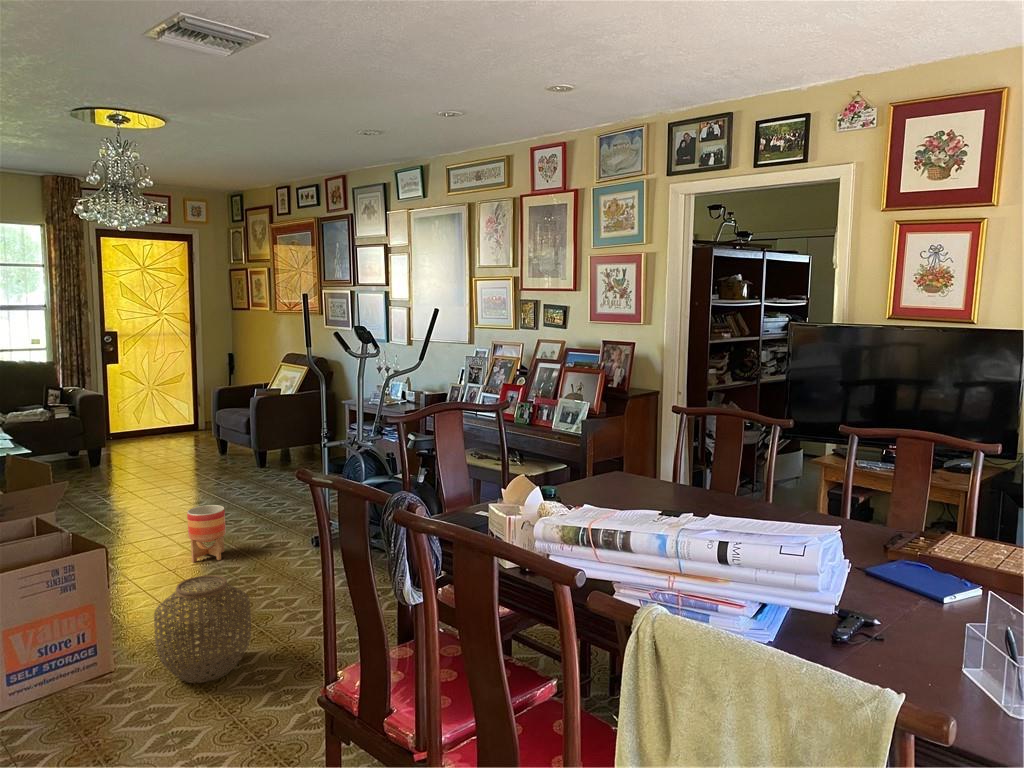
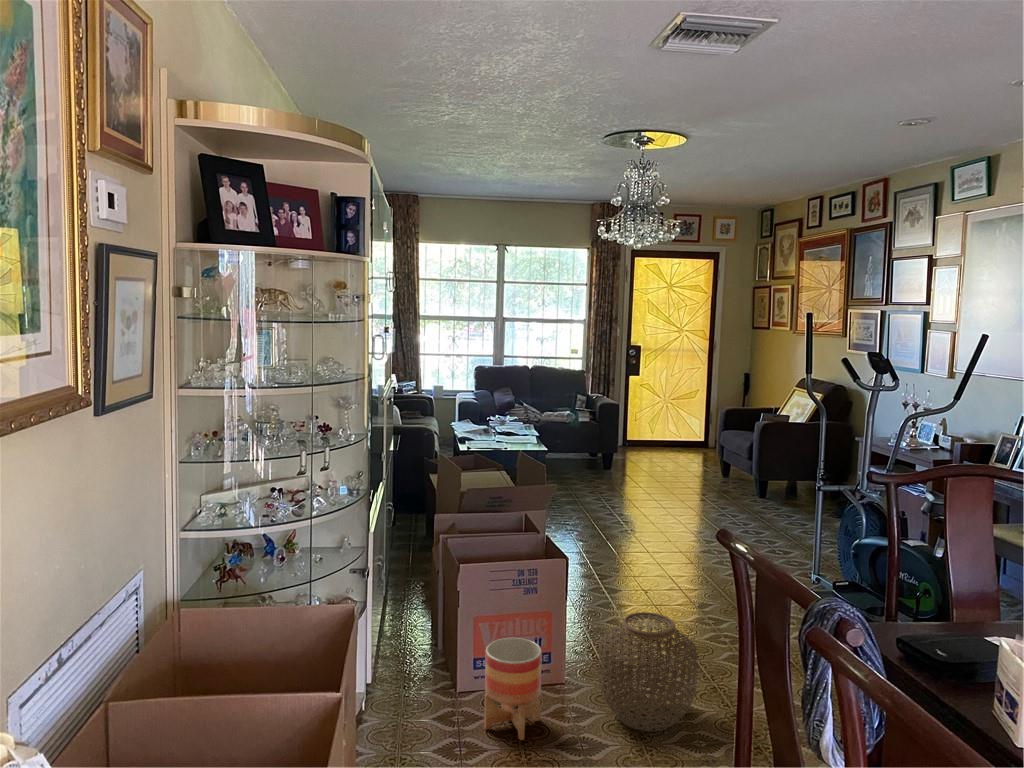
planter: present [187,505,226,562] -> present [484,638,542,740]

